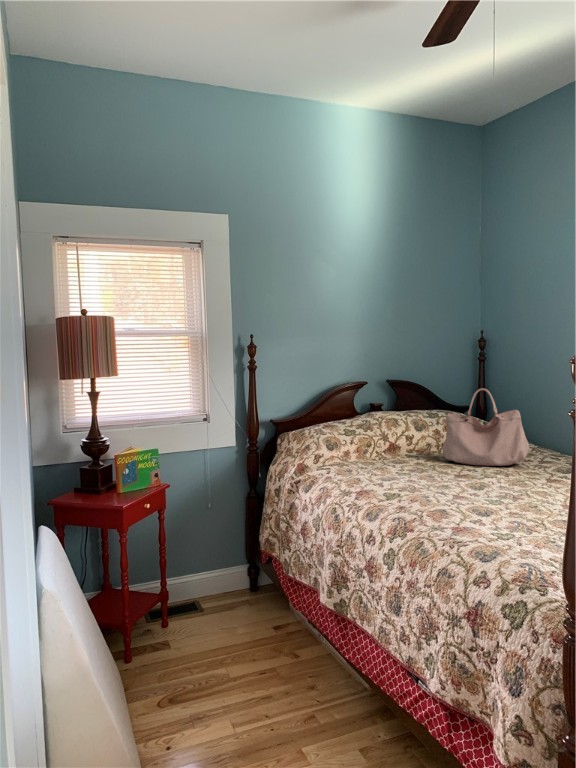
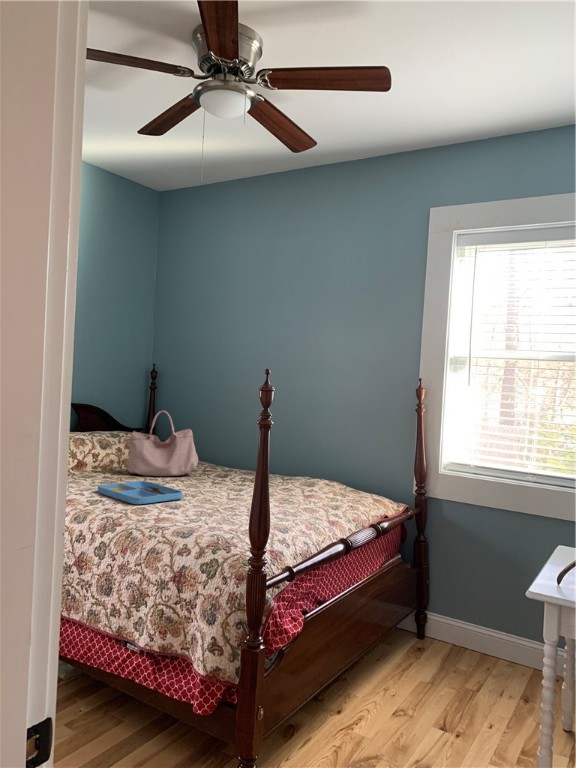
tray: none [401,472,498,504] -> present [98,481,182,504]

